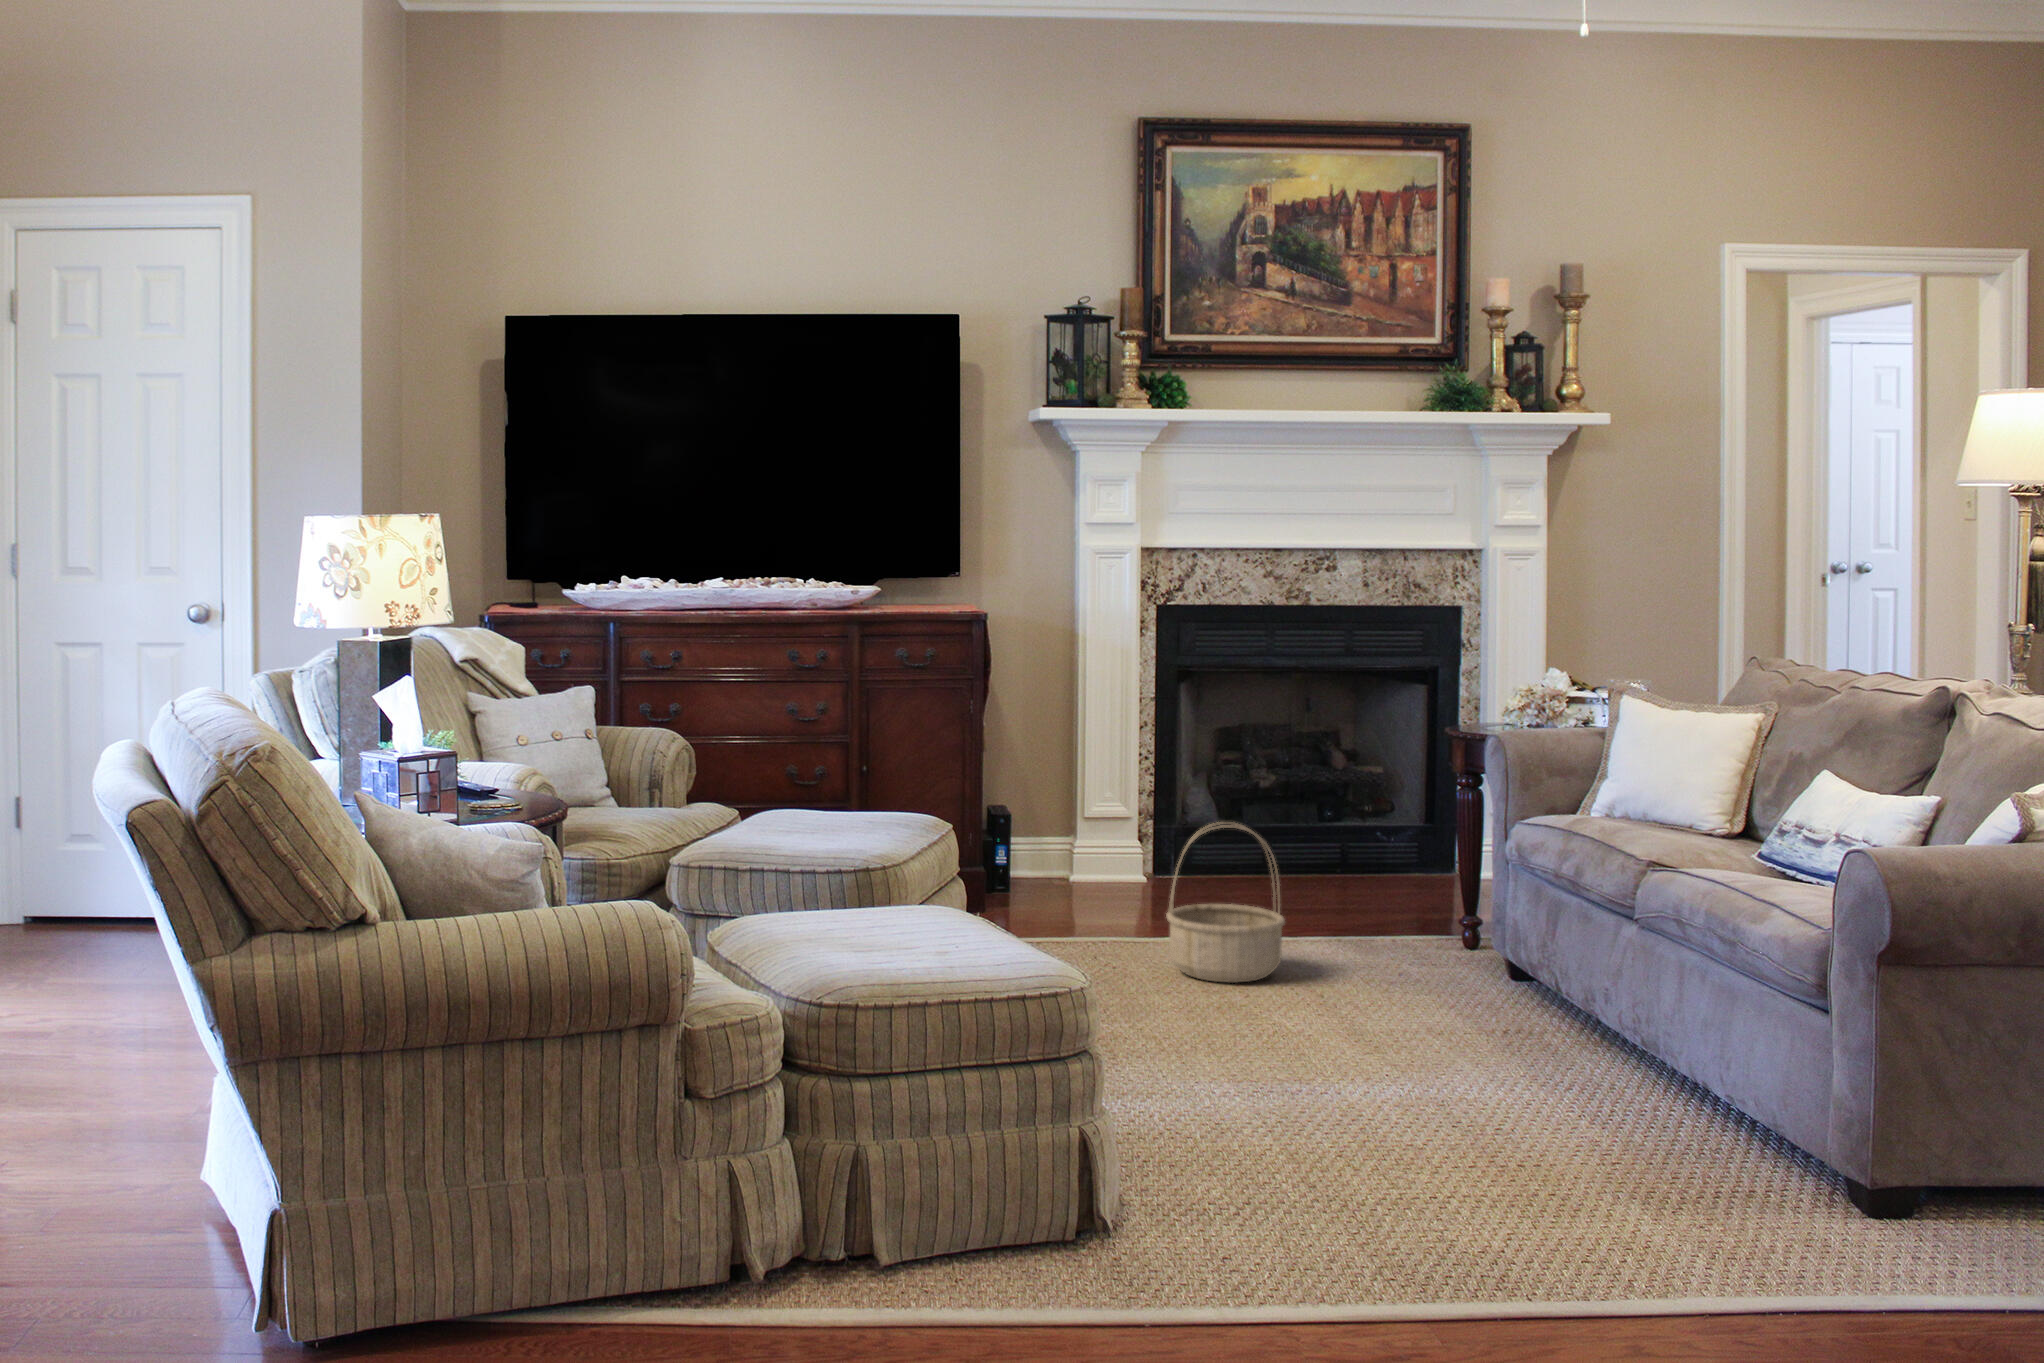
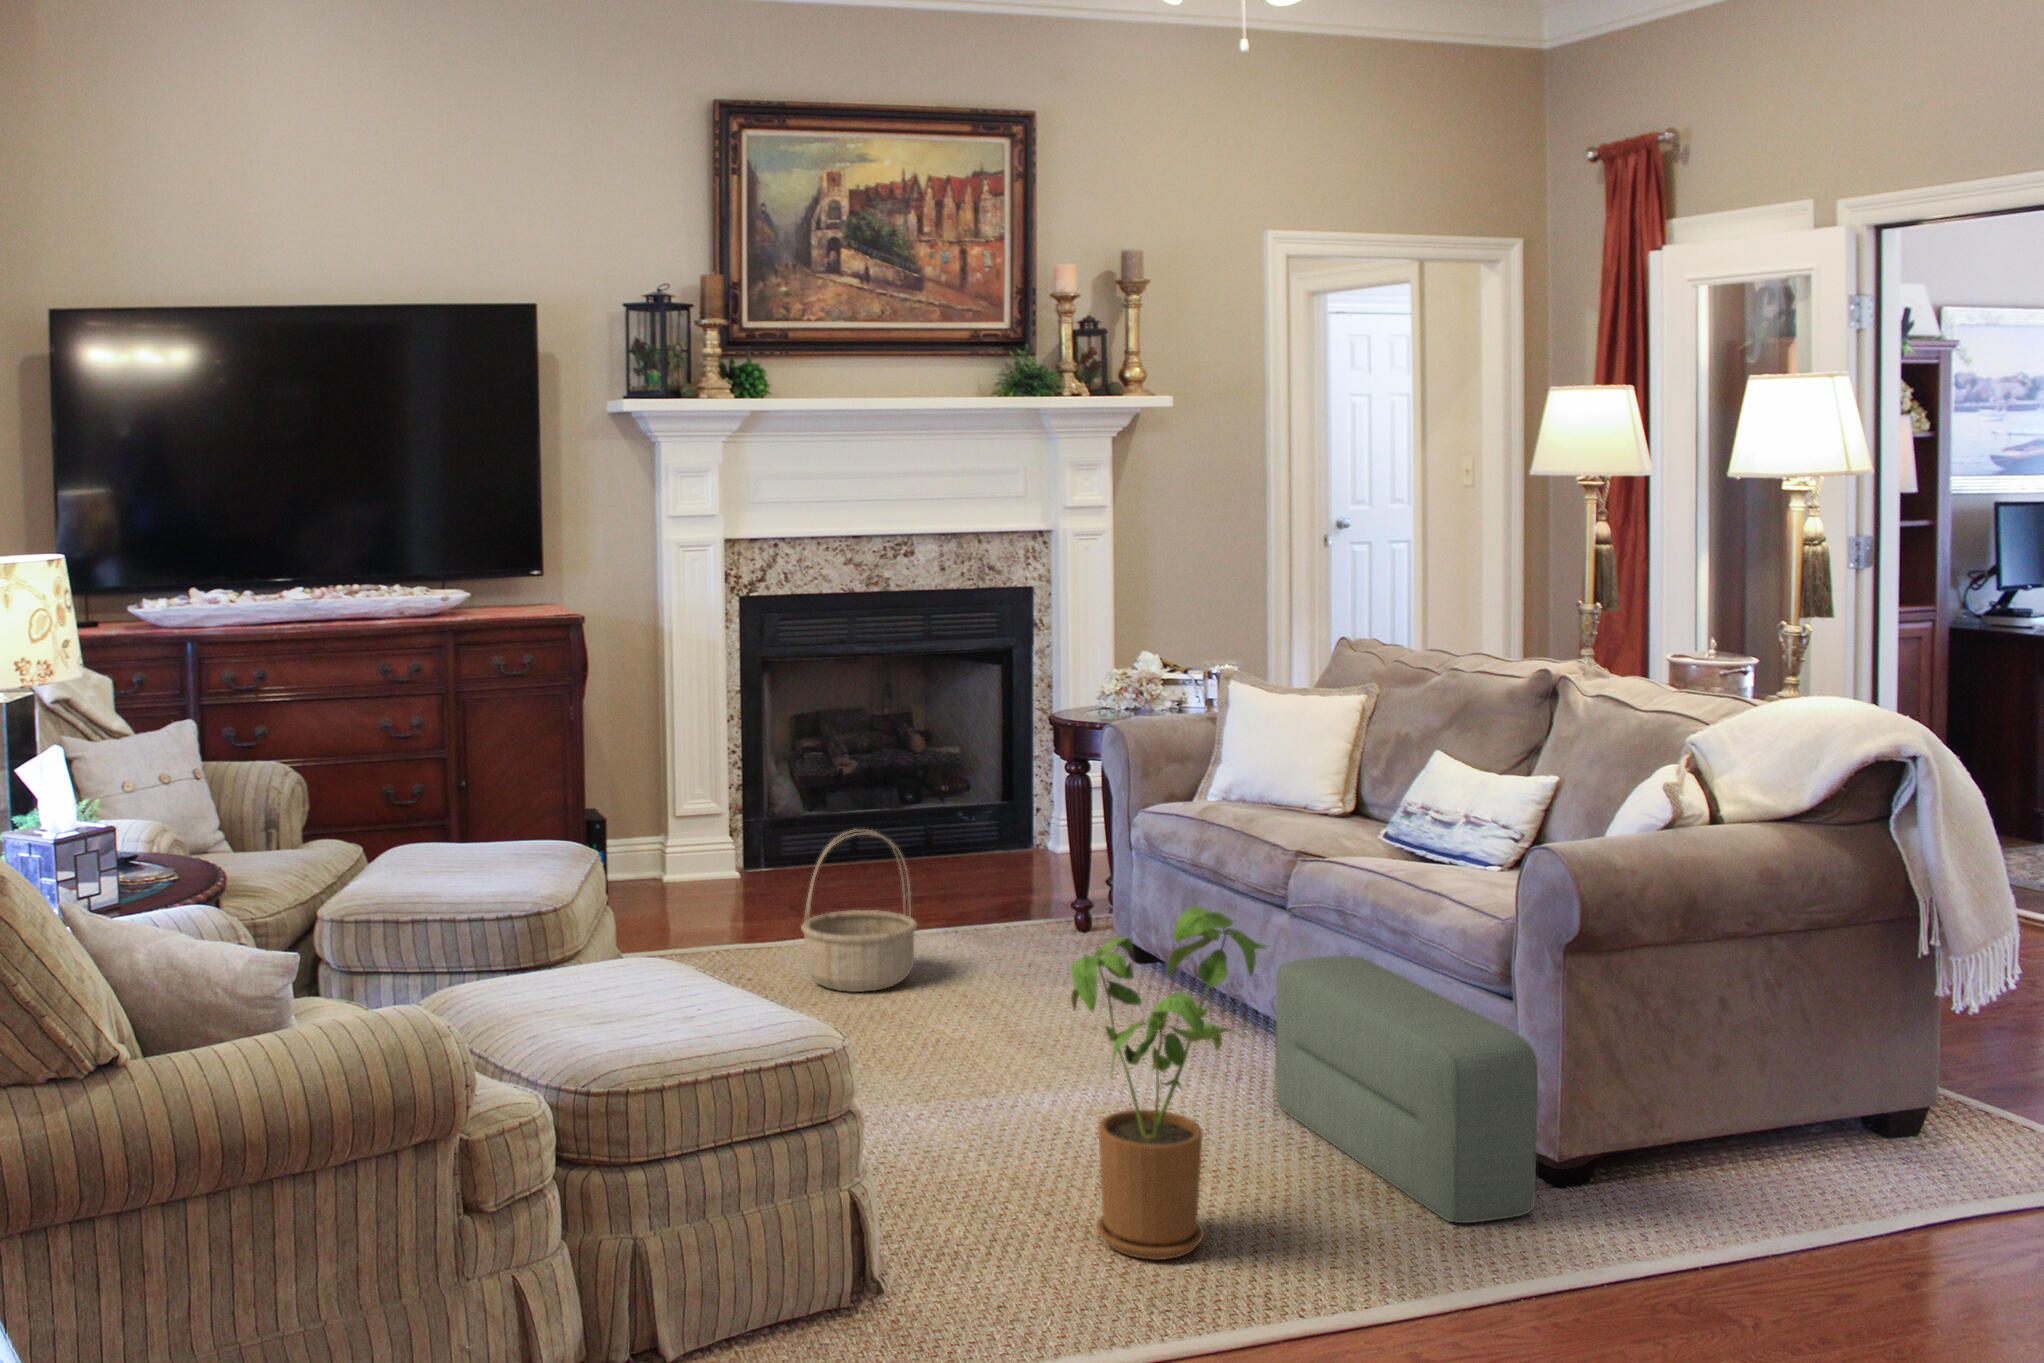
house plant: none [1341,888,1562,1255] -> present [1071,906,1270,1260]
pouf: none [1621,974,1891,1269] -> present [1275,956,1538,1223]

